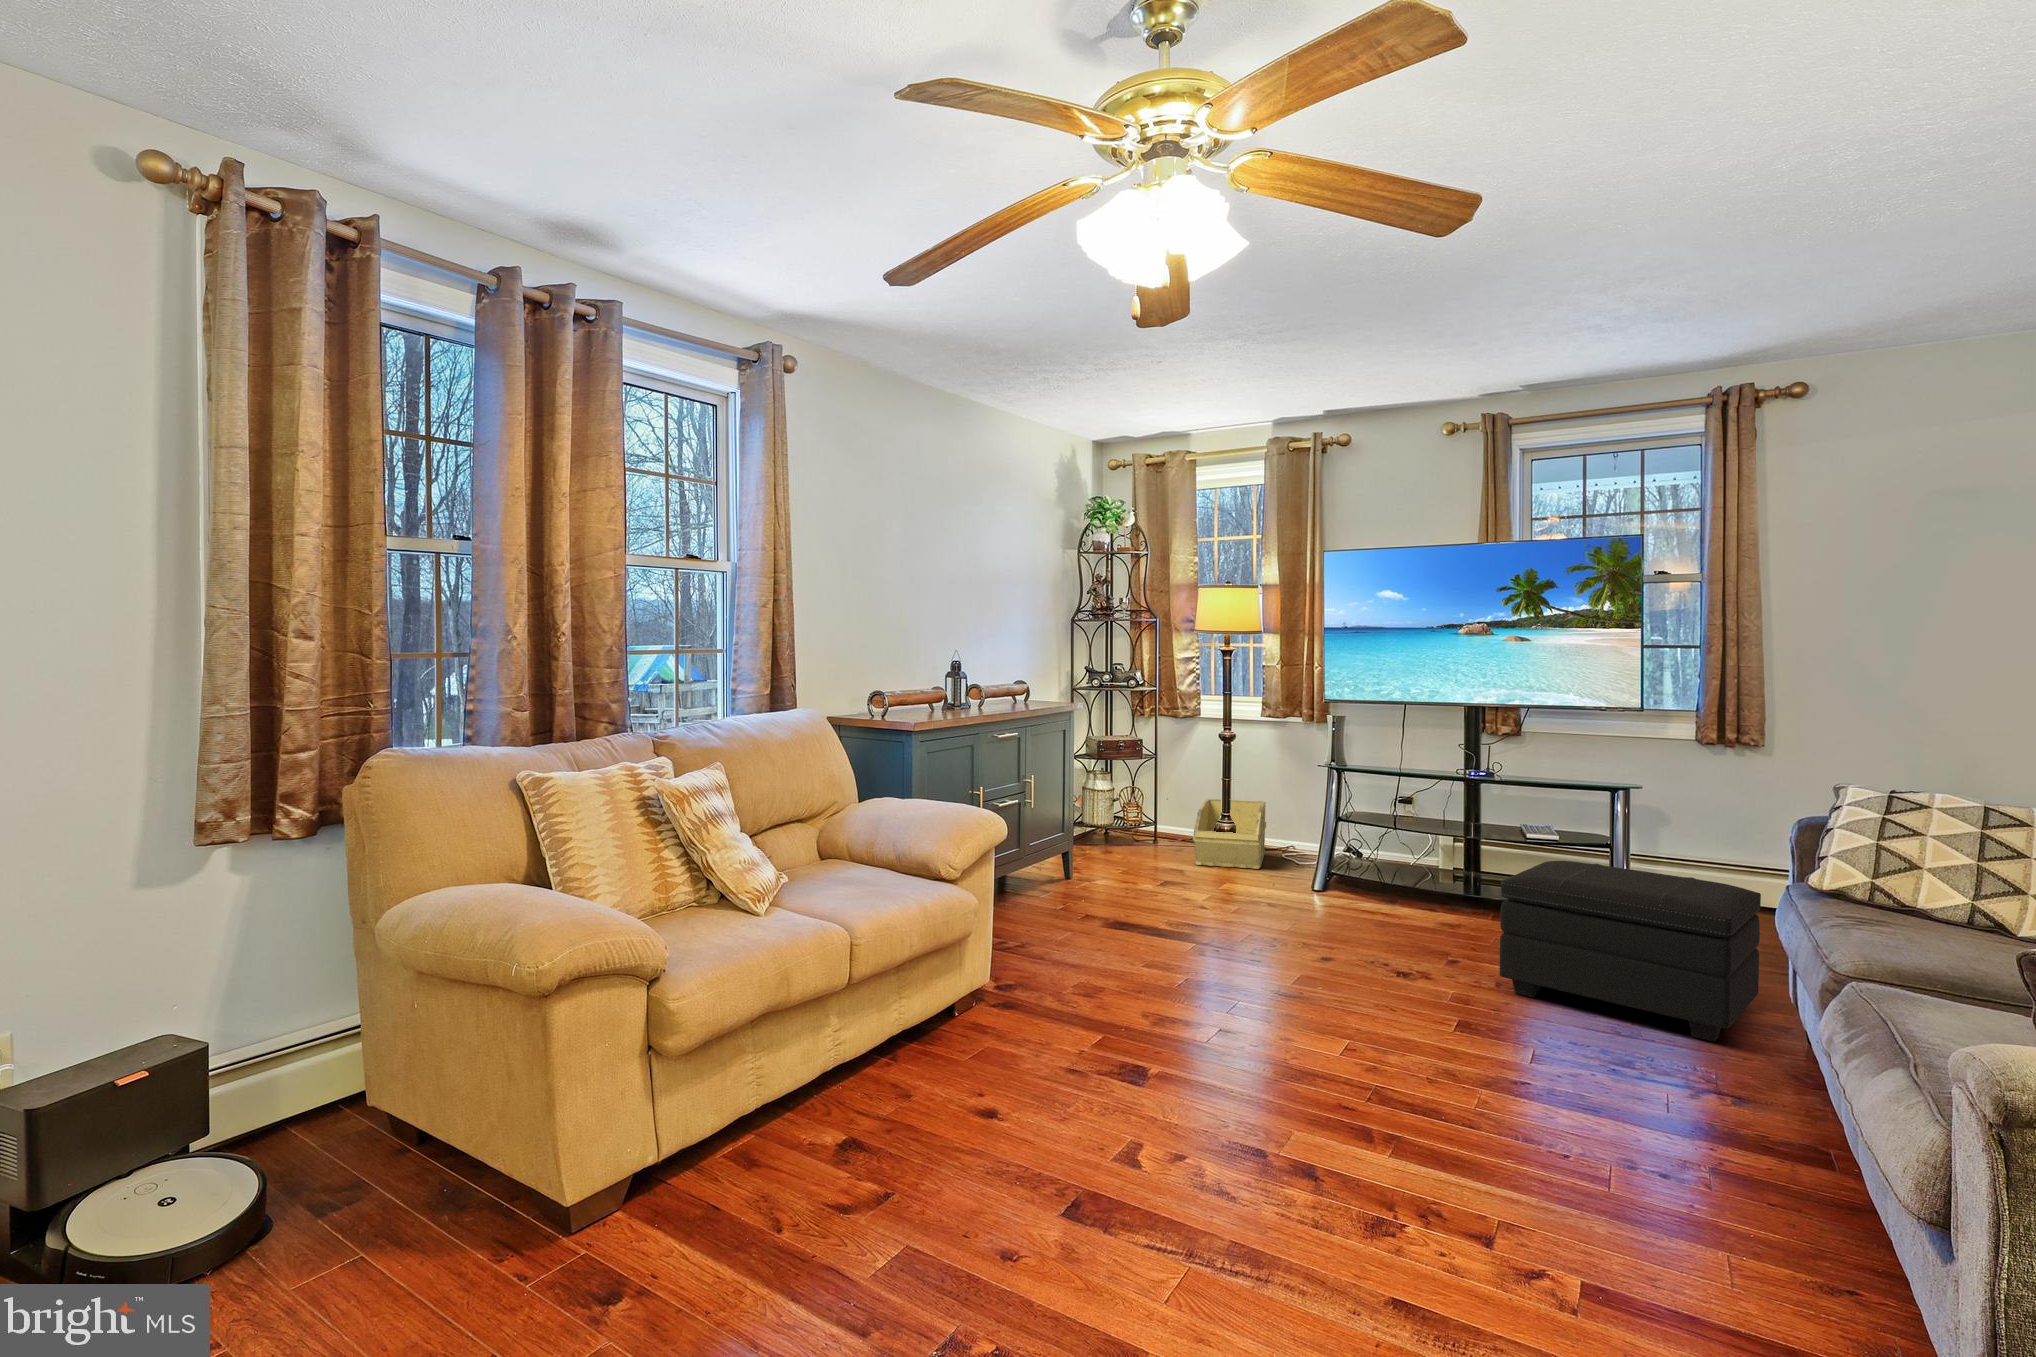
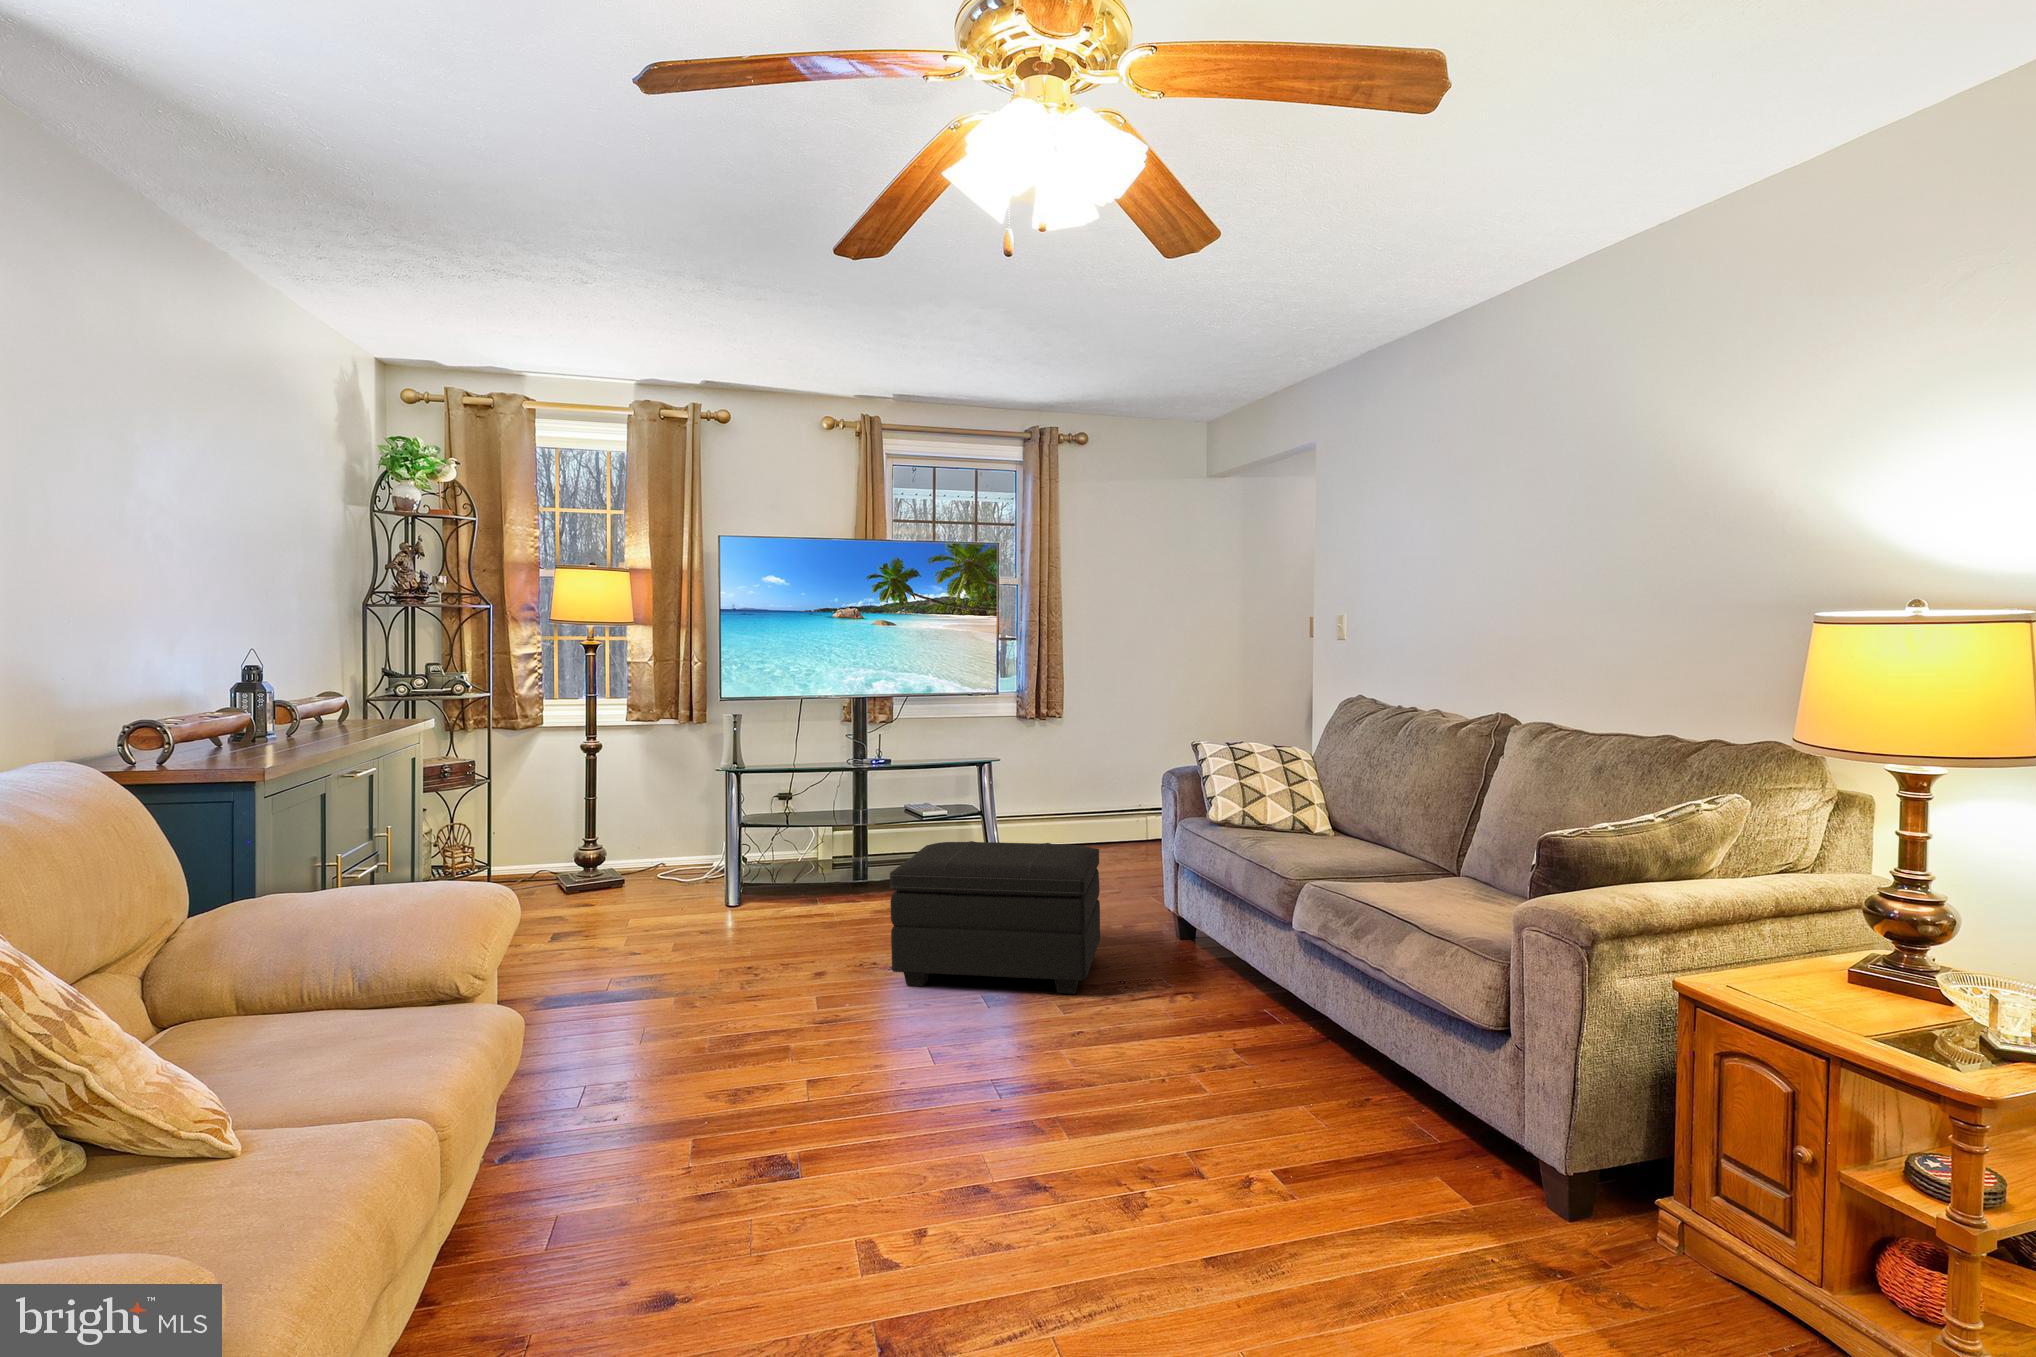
storage bin: present [1193,799,1266,869] -> none [547,815,638,901]

